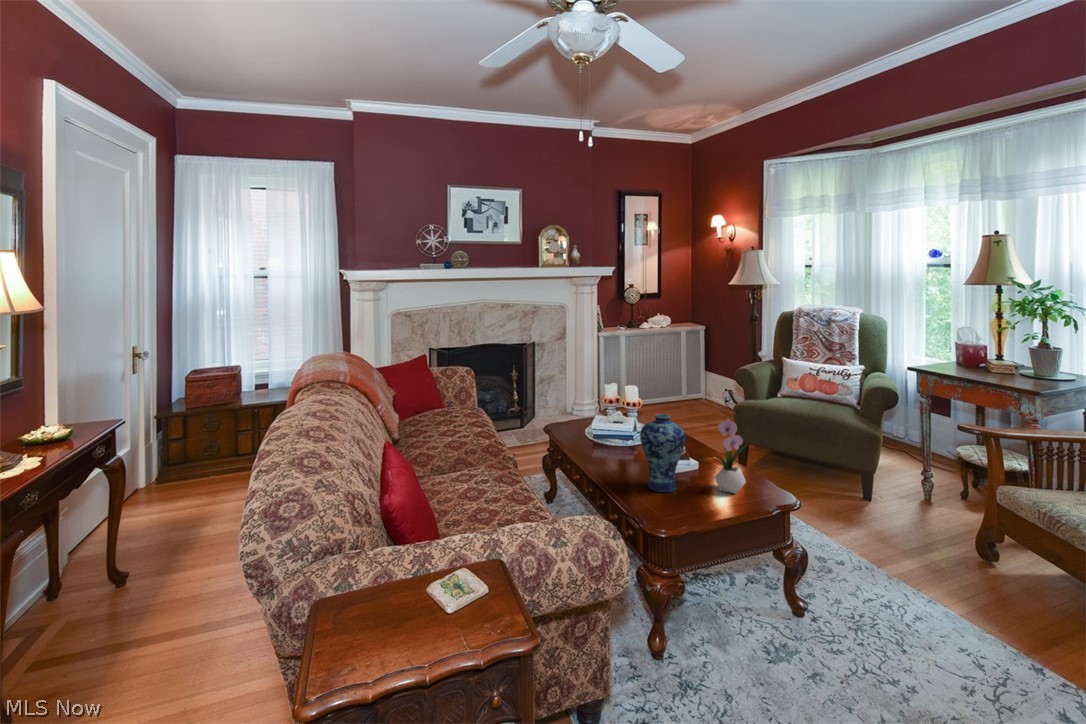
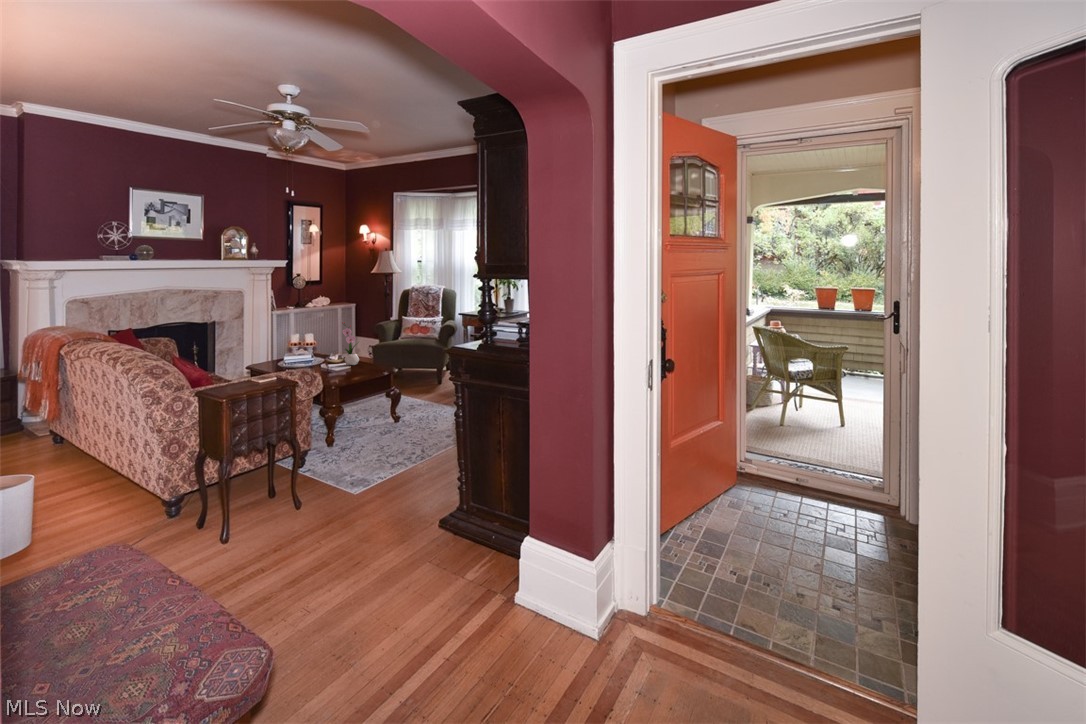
vase: present [640,414,686,492] -> none [303,330,328,368]

